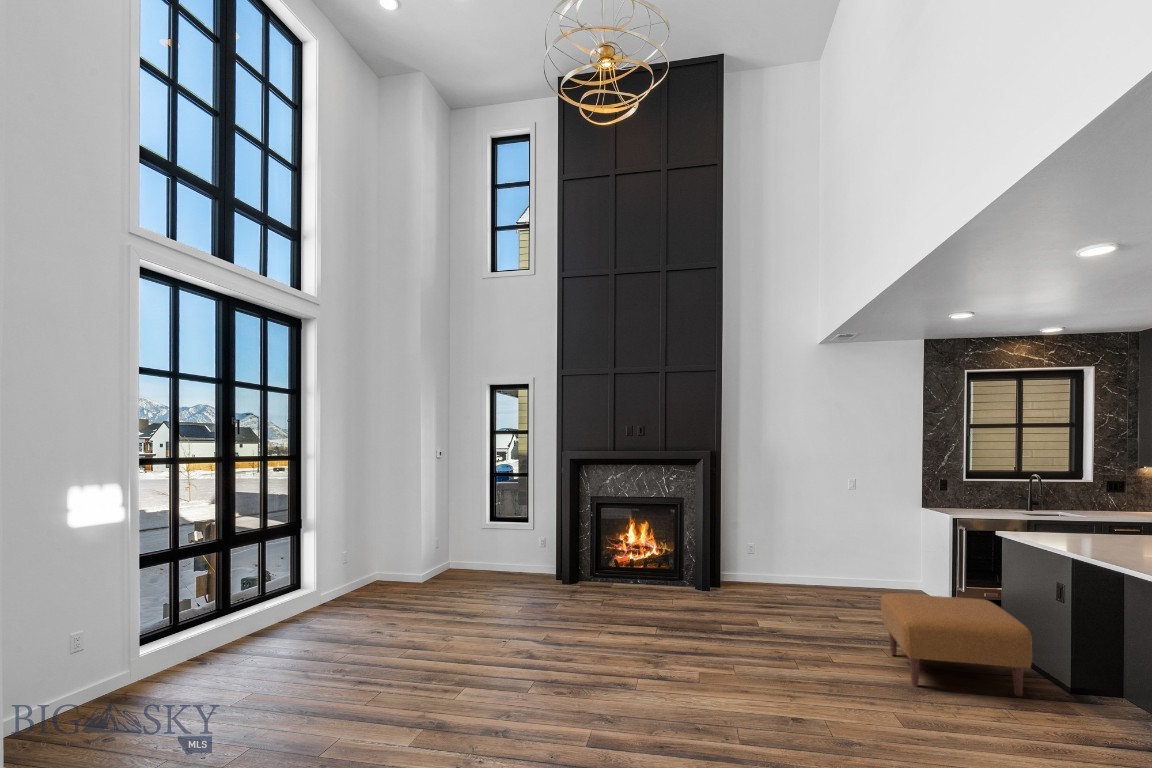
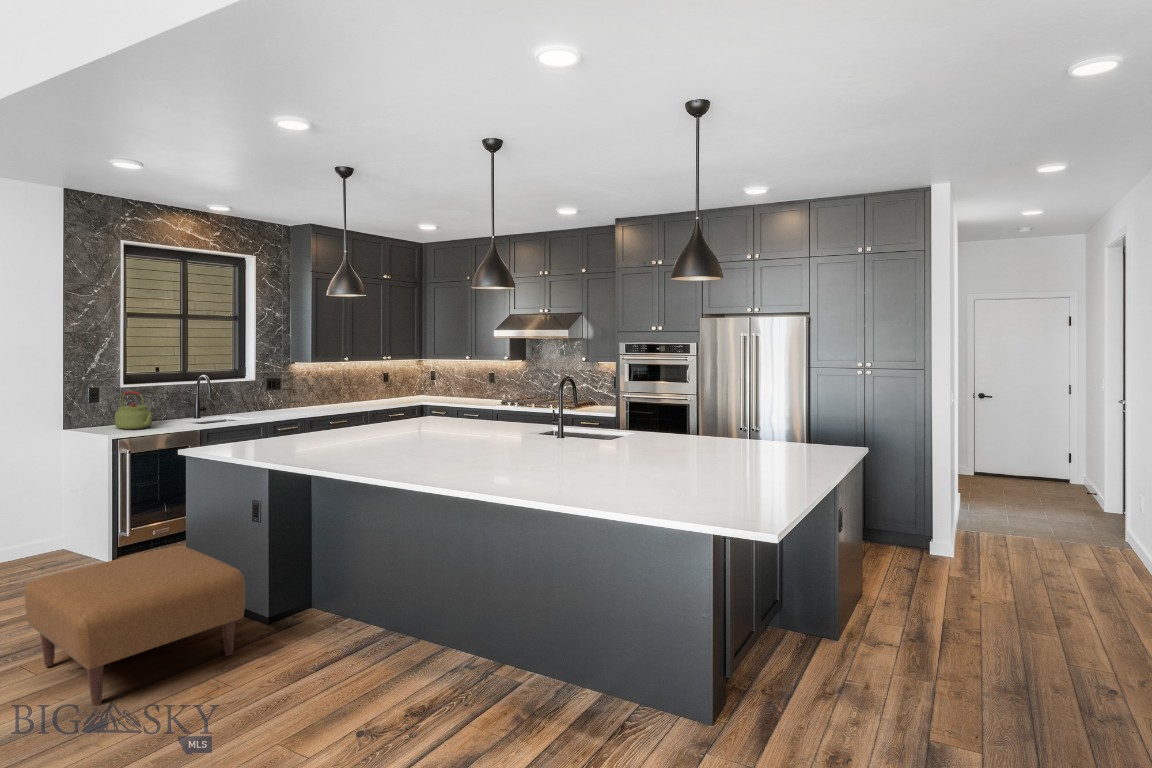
kettle: none [959,482,988,512] -> present [115,391,153,429]

